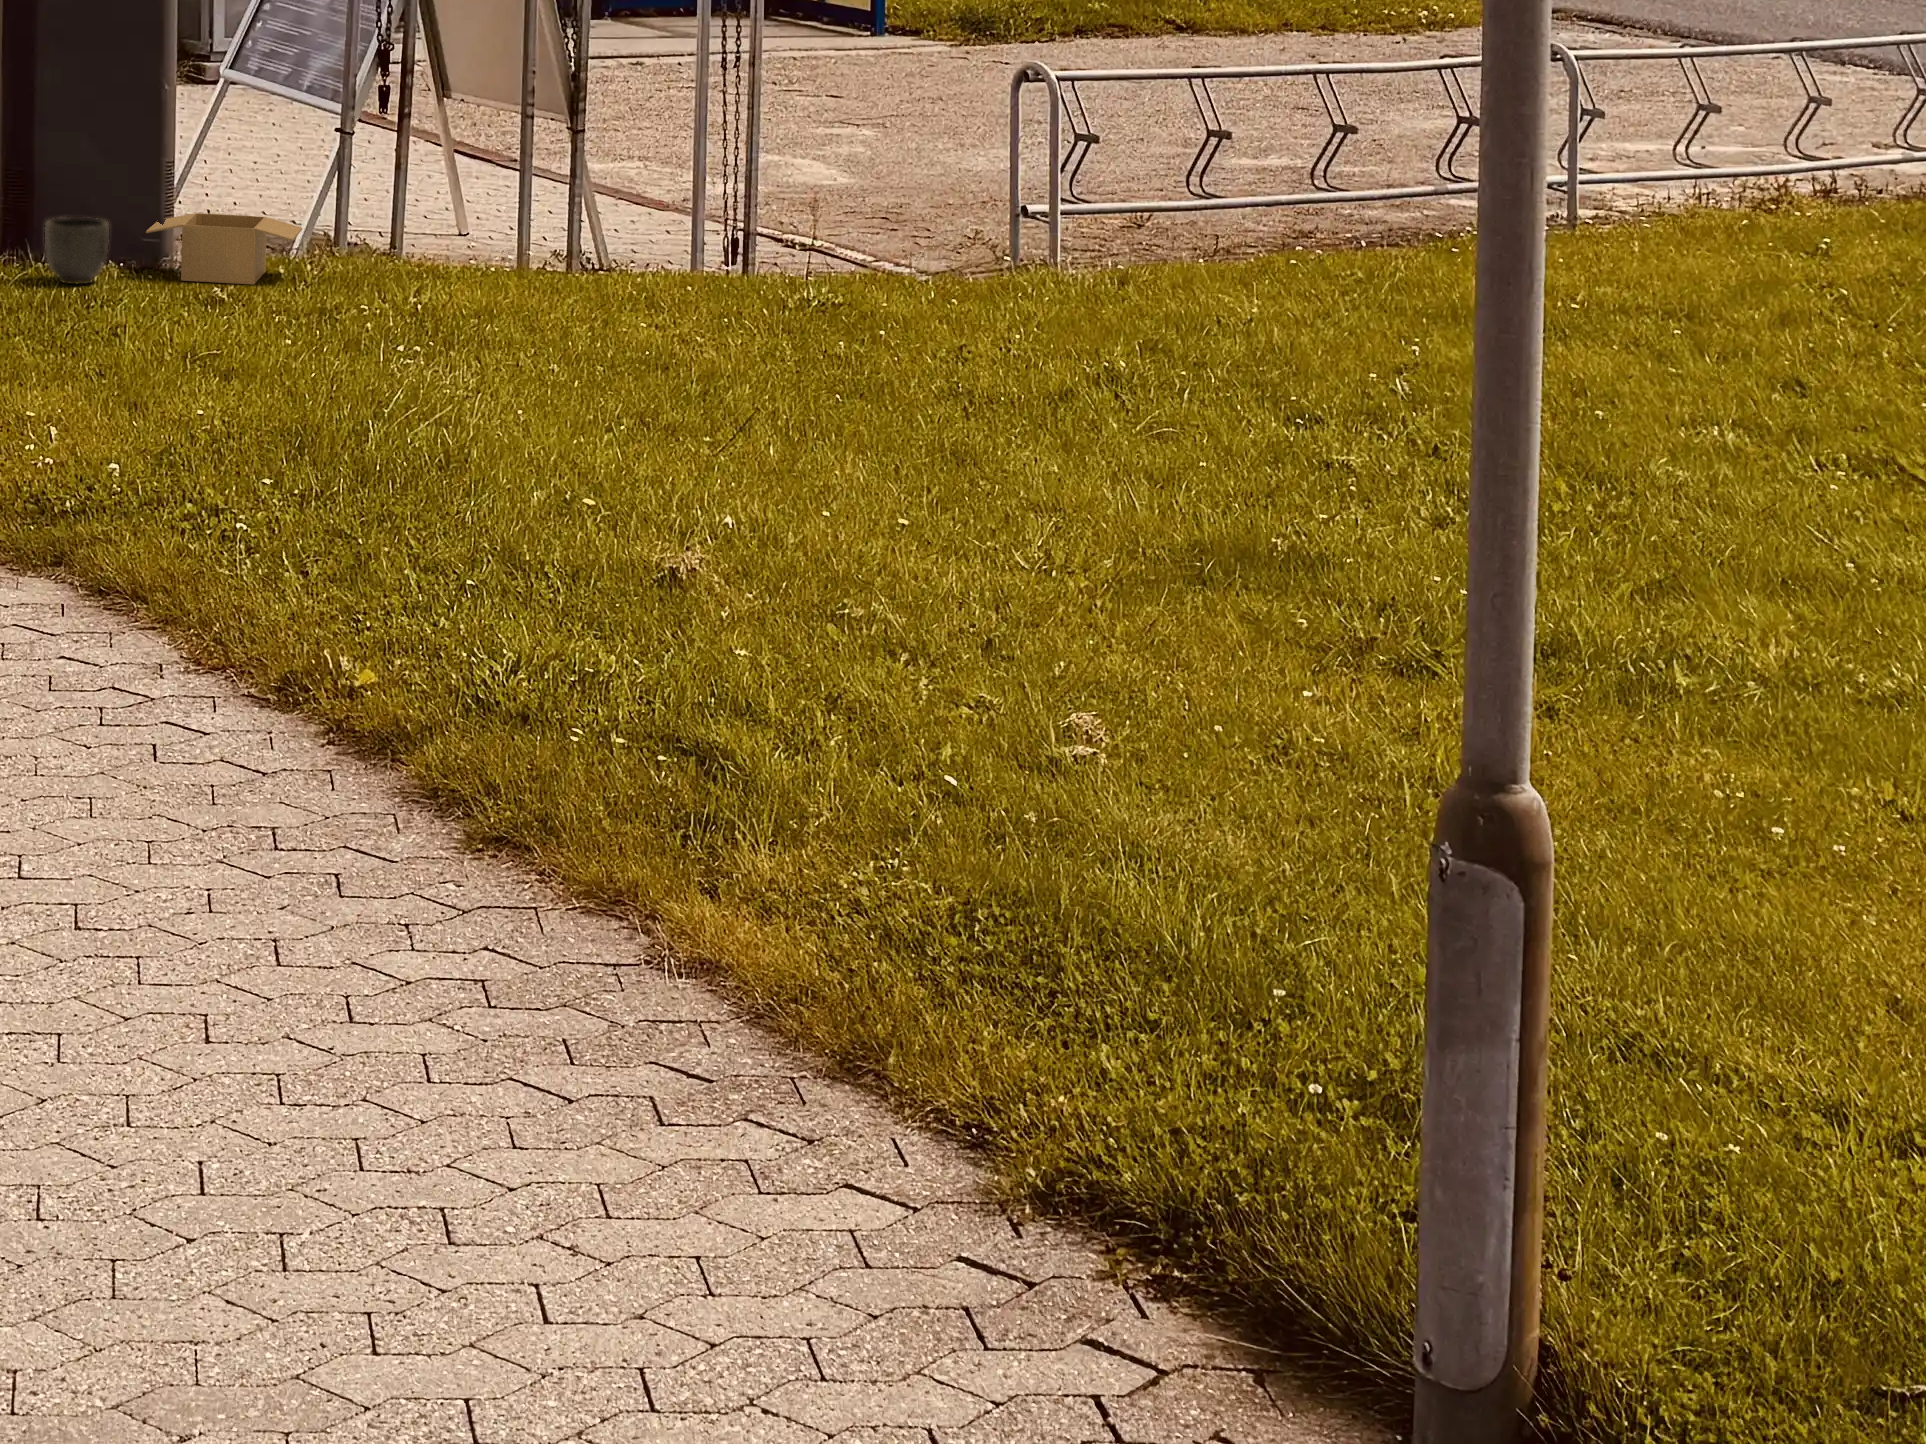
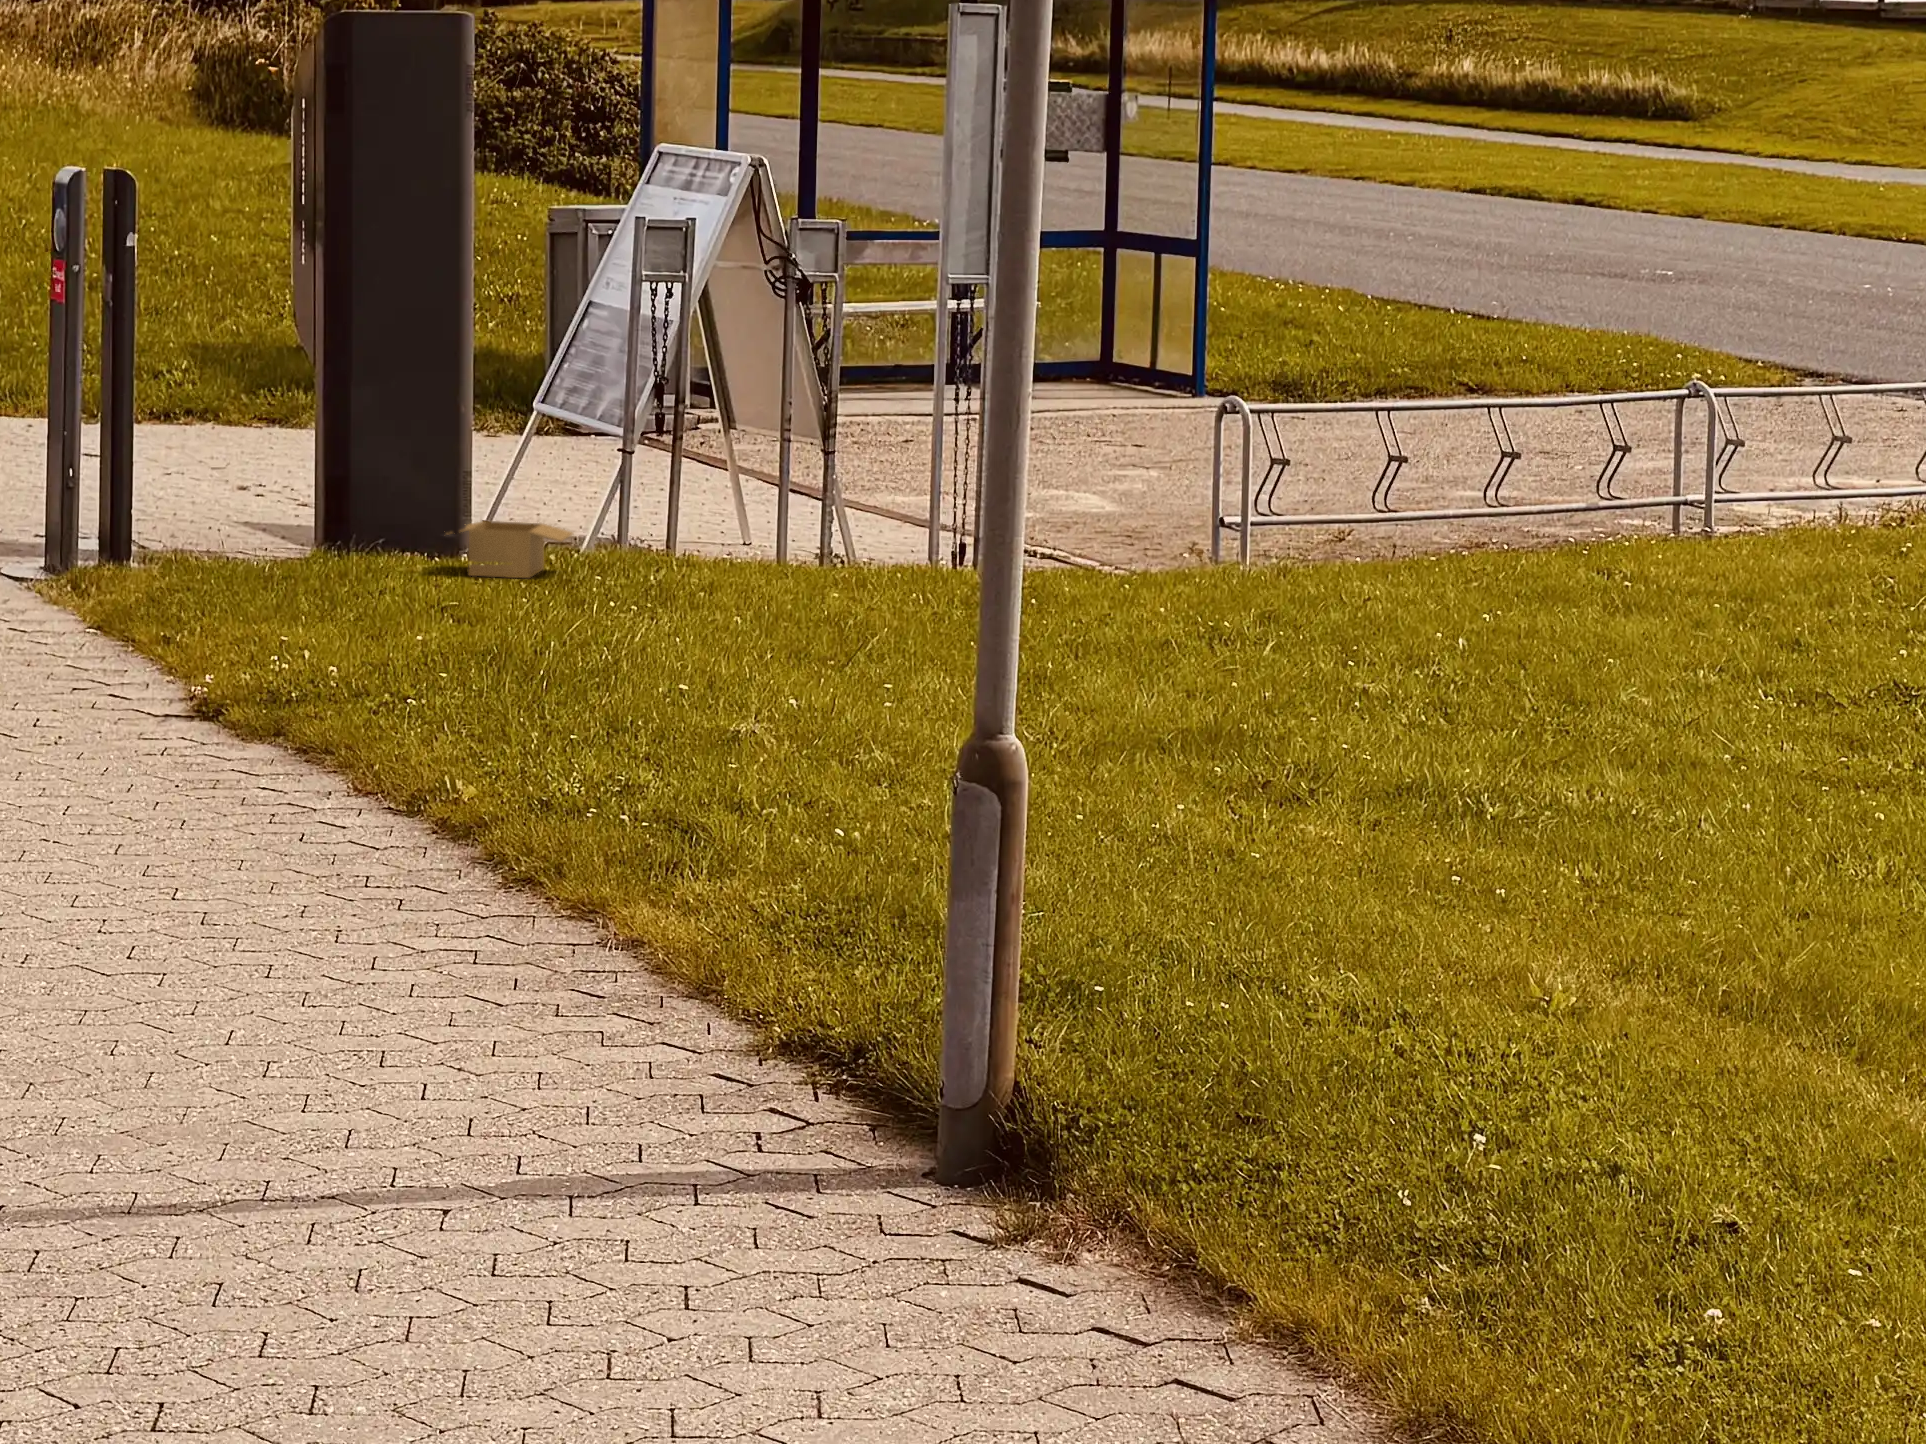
planter: present [45,217,109,284] -> none [353,523,407,578]

